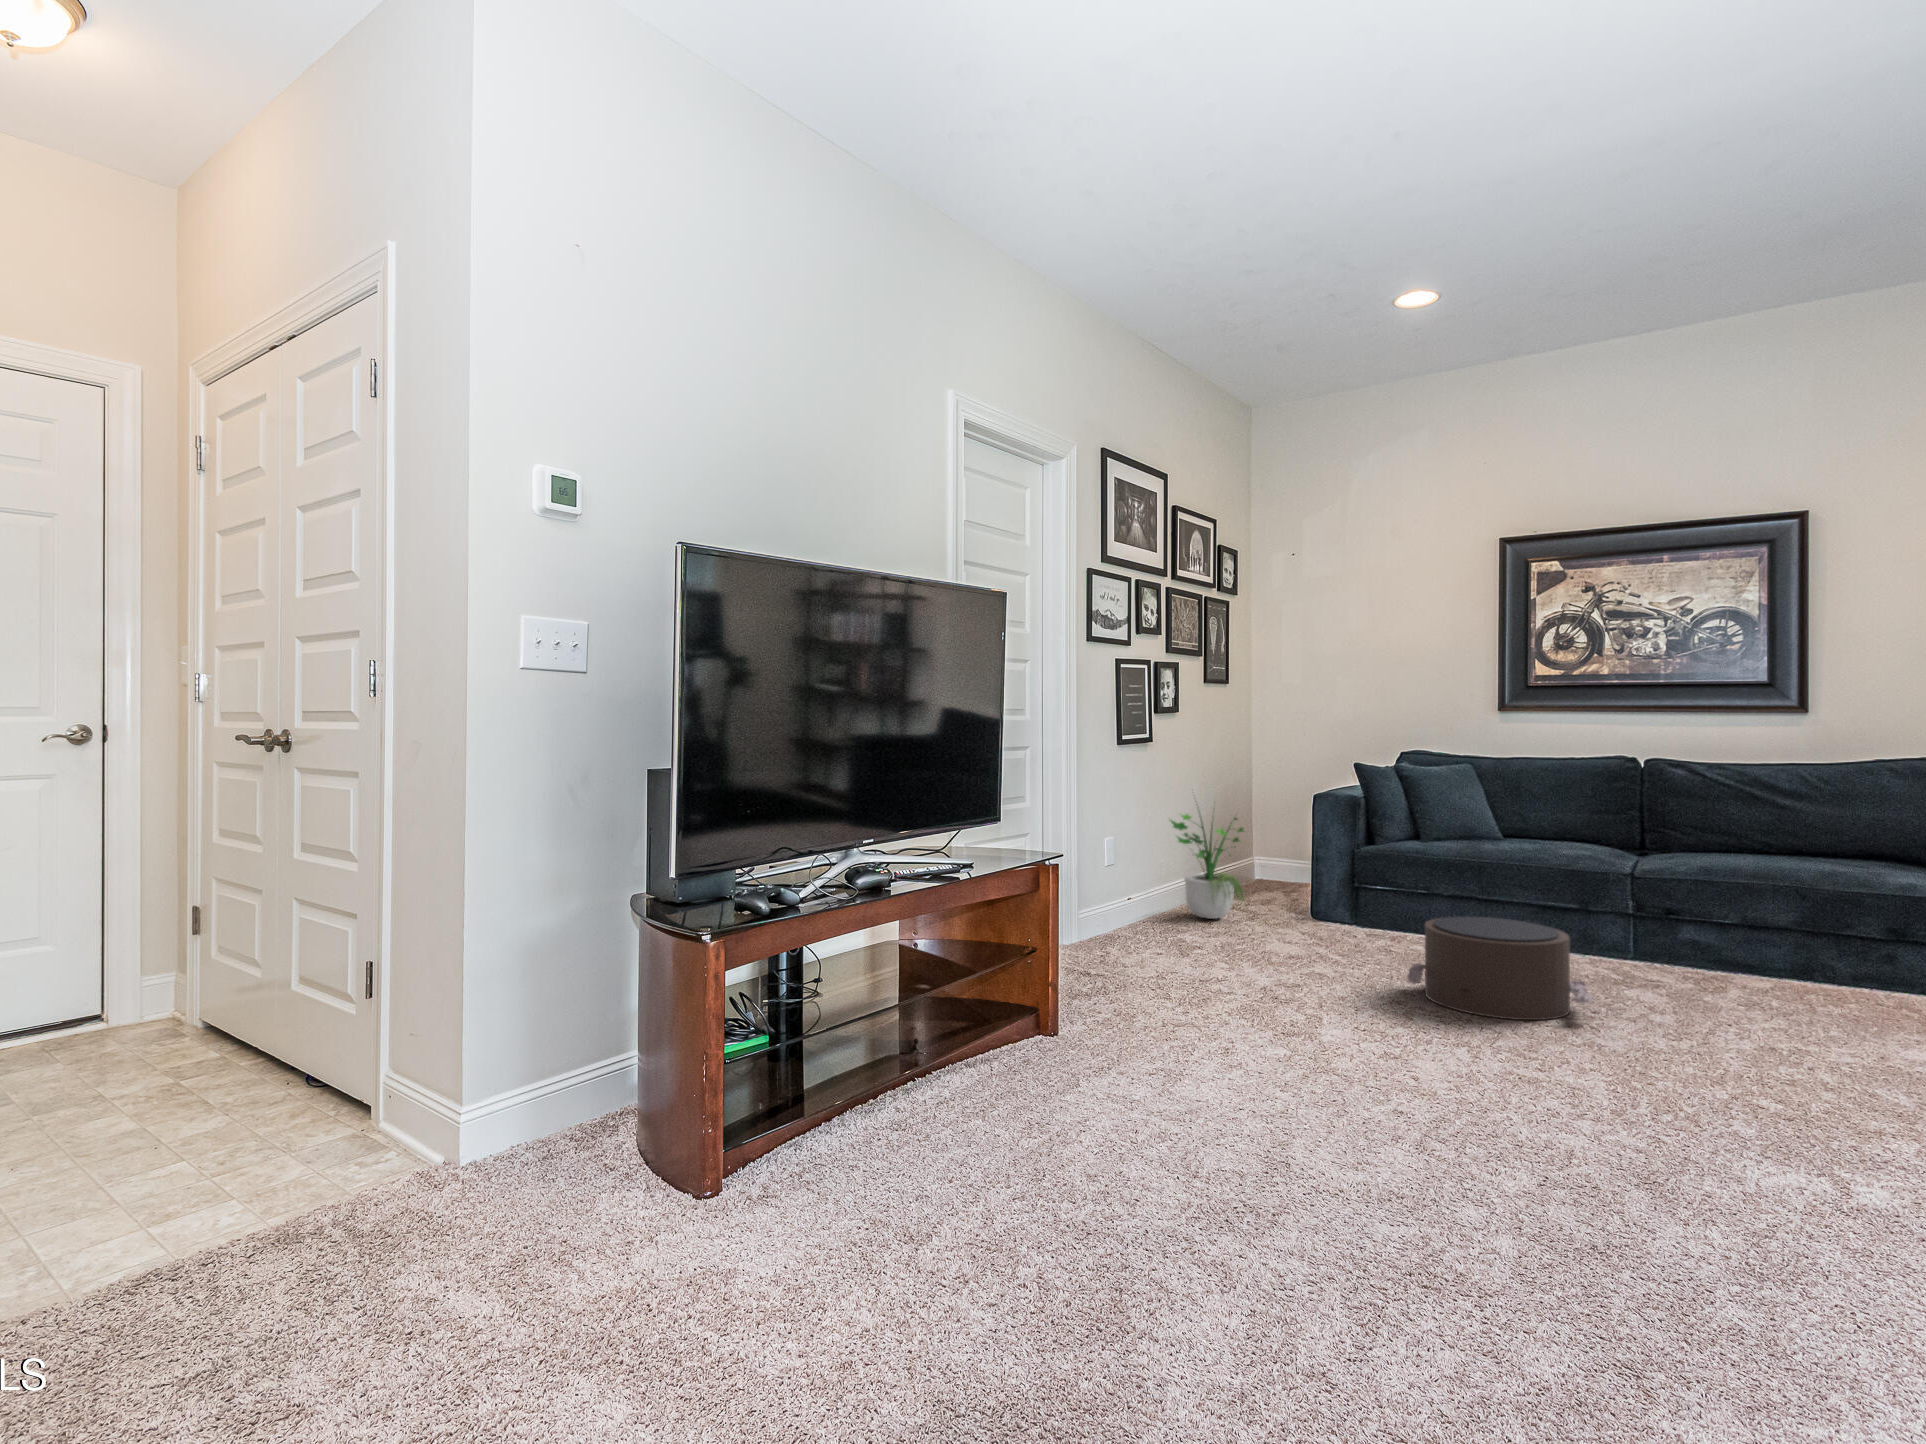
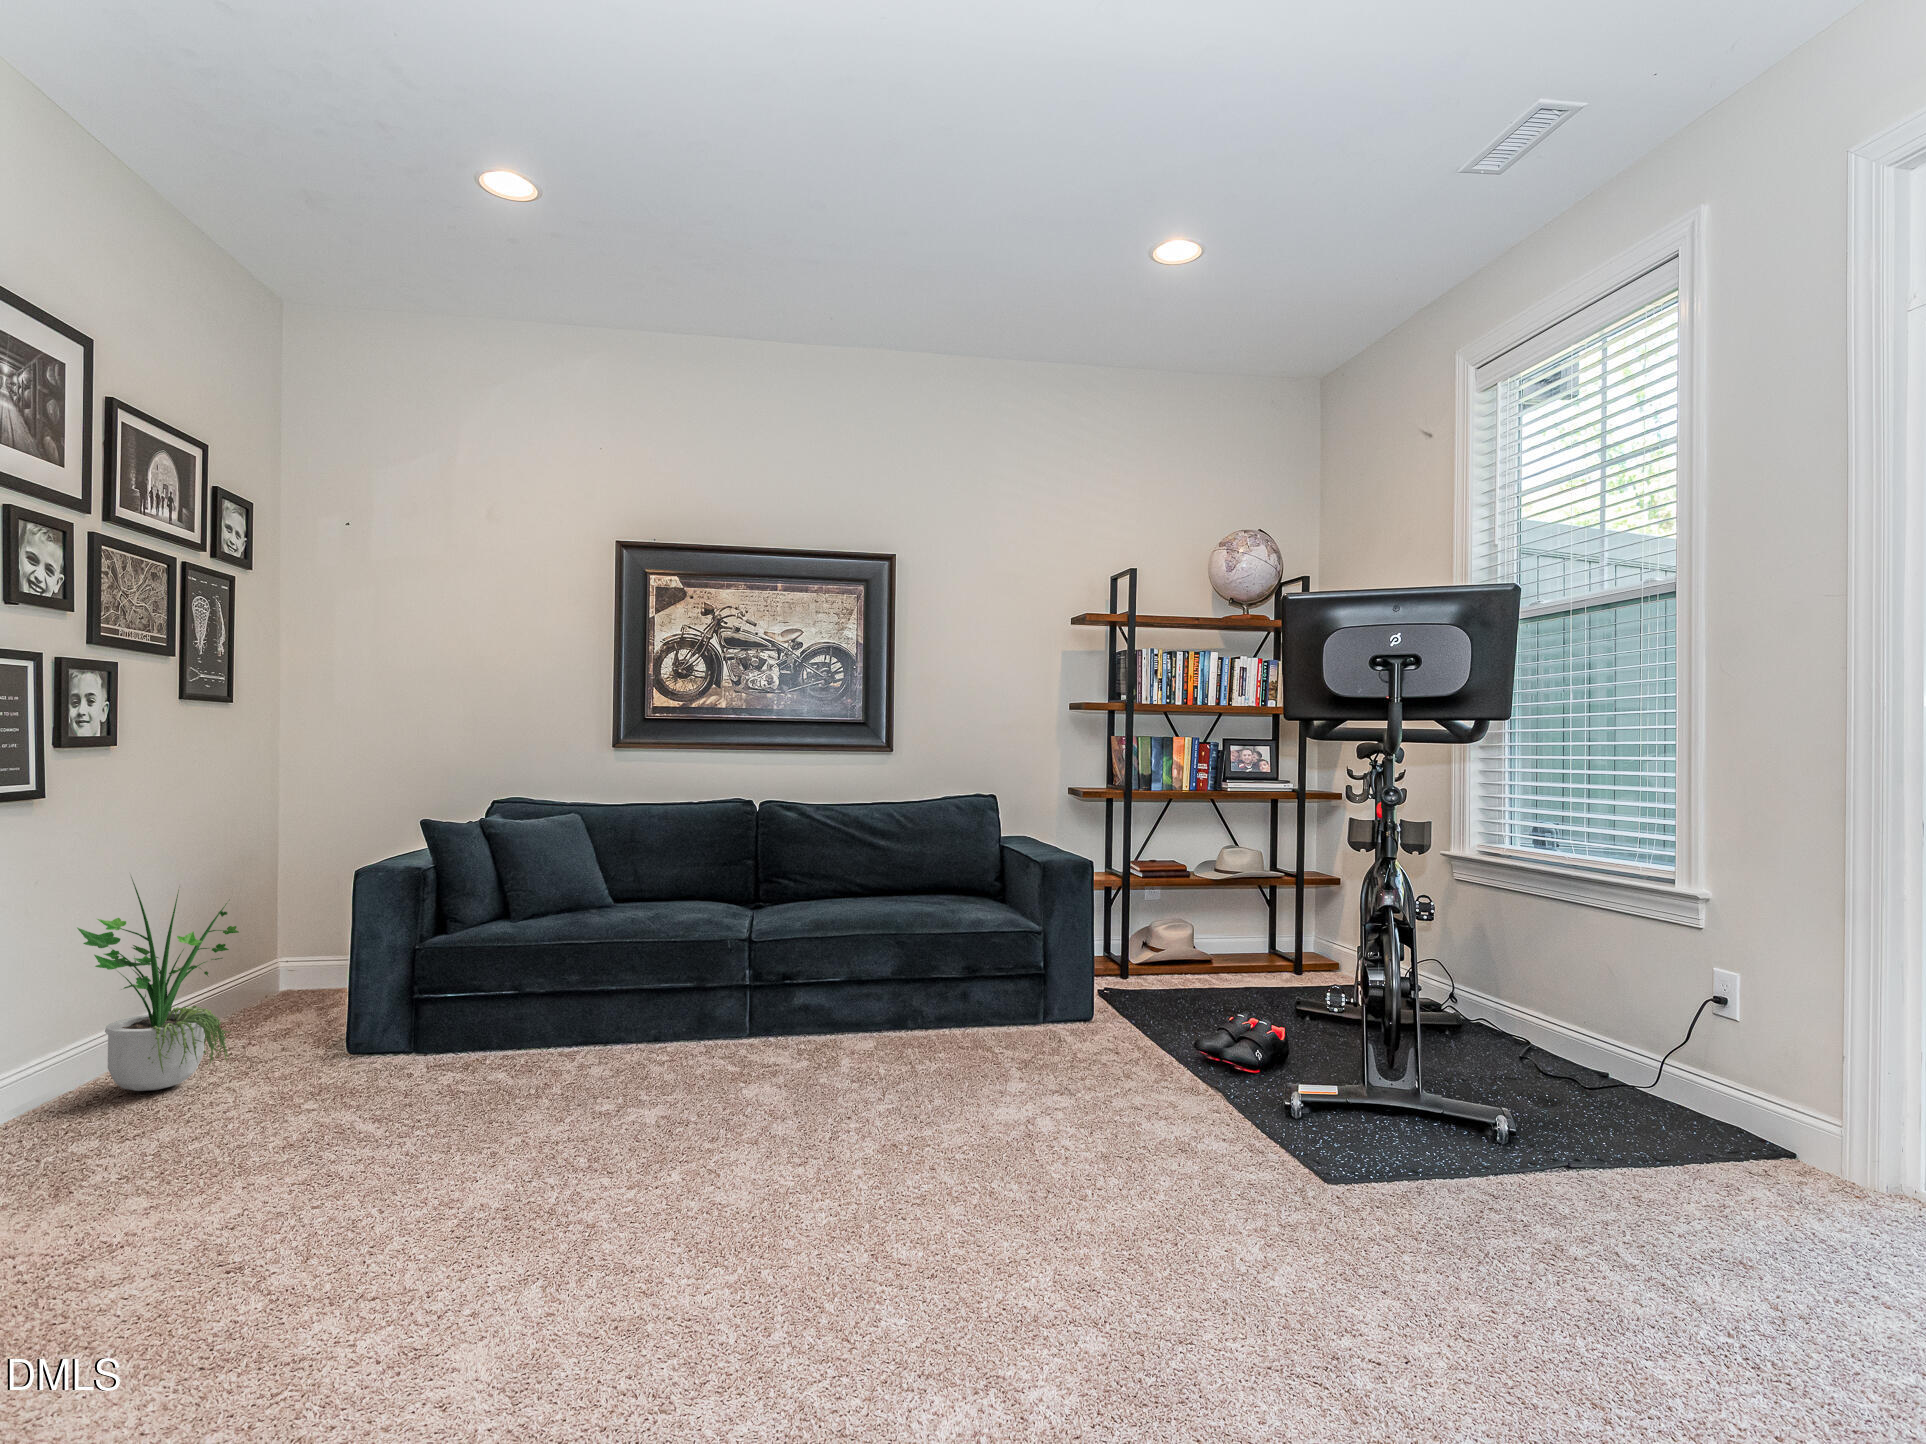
pouf: present [1407,916,1593,1020] -> none [479,1030,726,1192]

